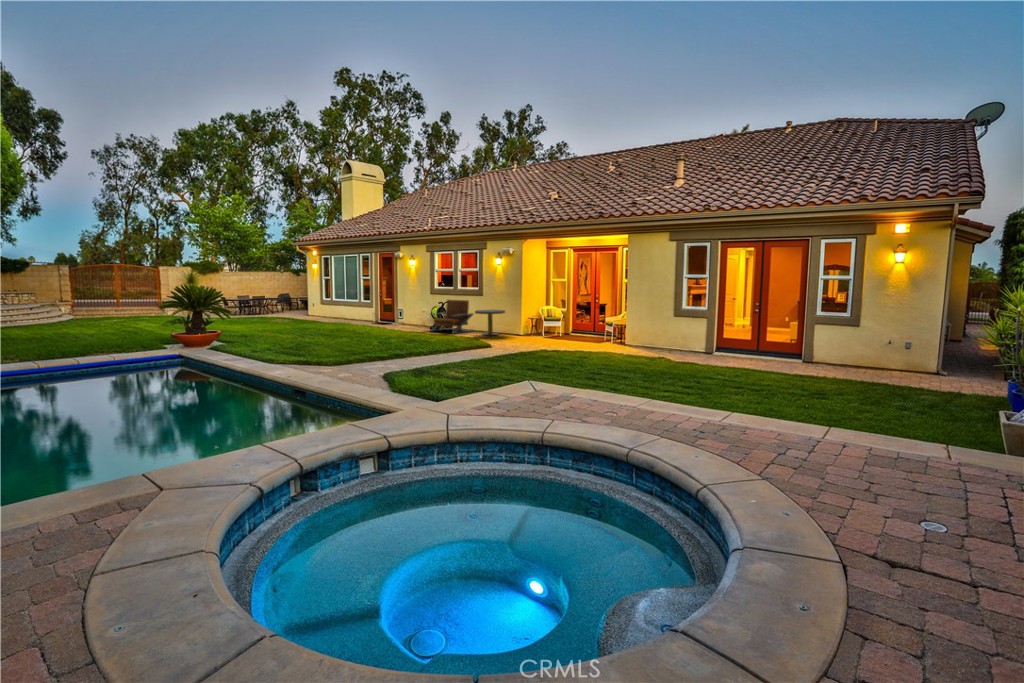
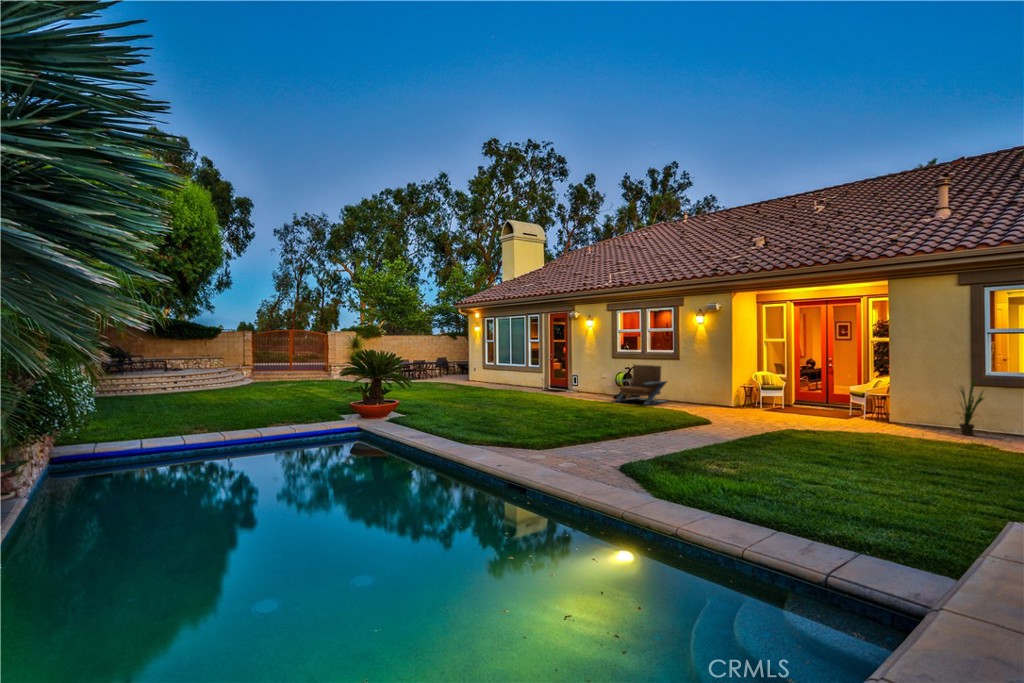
house plant: none [650,308,673,349] -> present [960,379,984,436]
side table: present [475,310,505,335] -> none [675,377,713,408]

